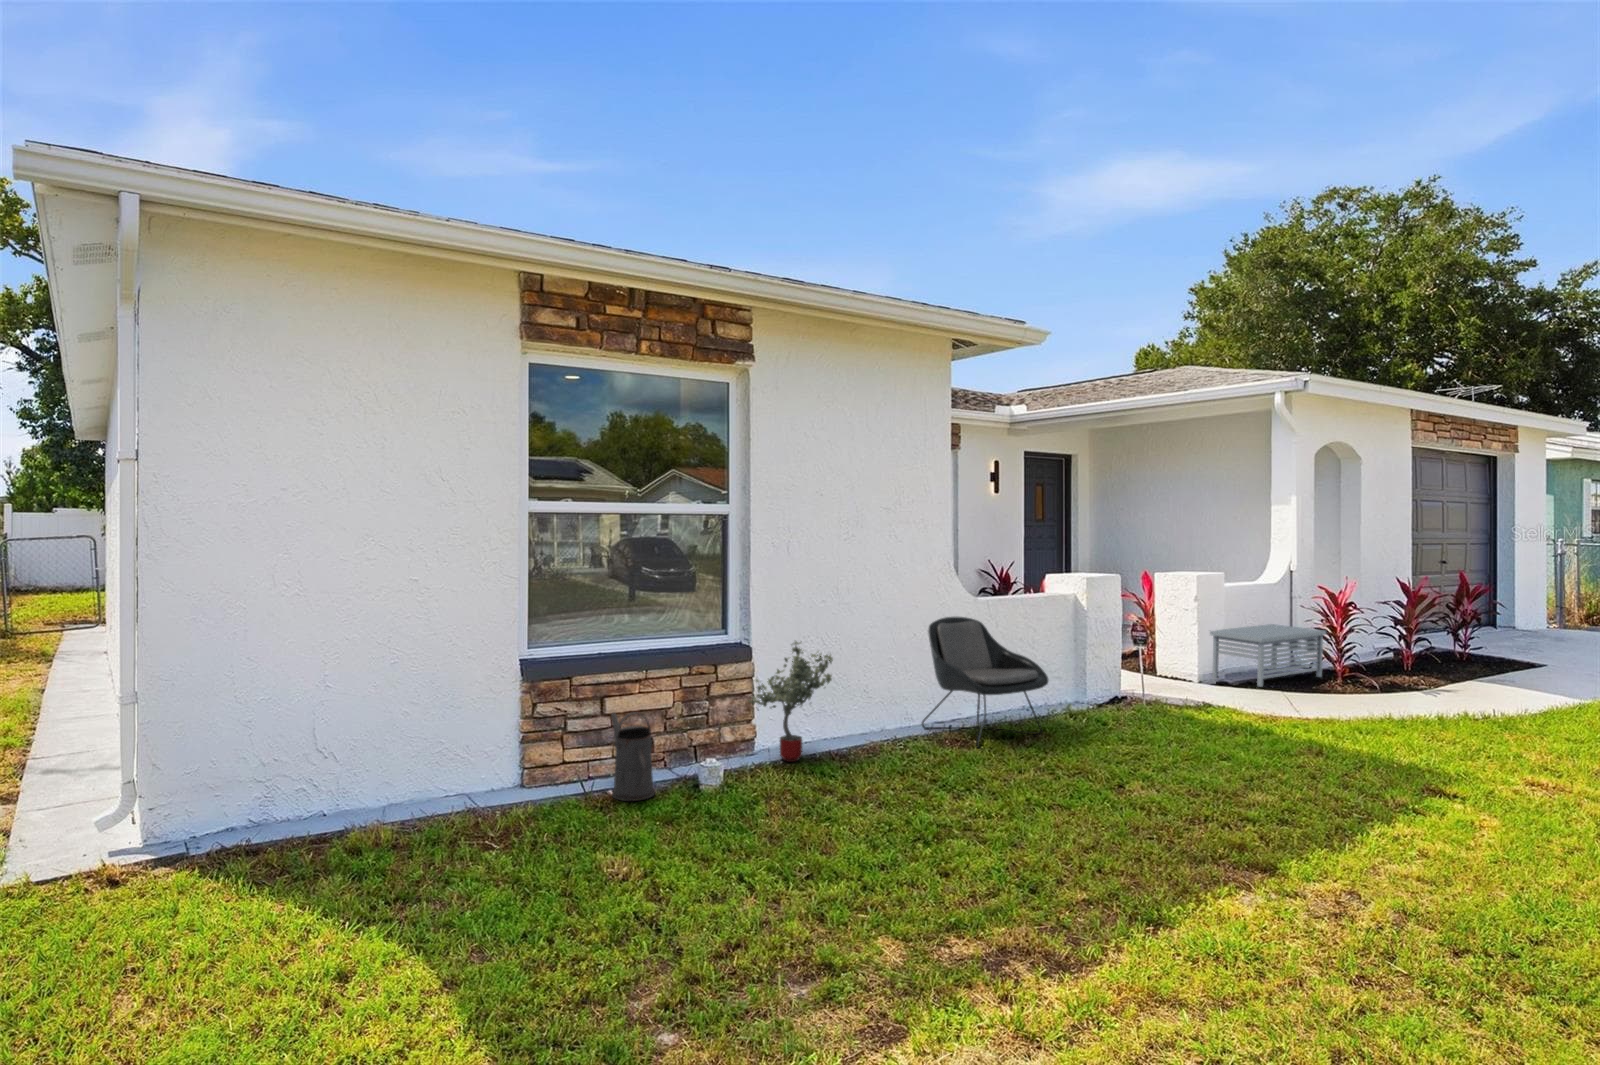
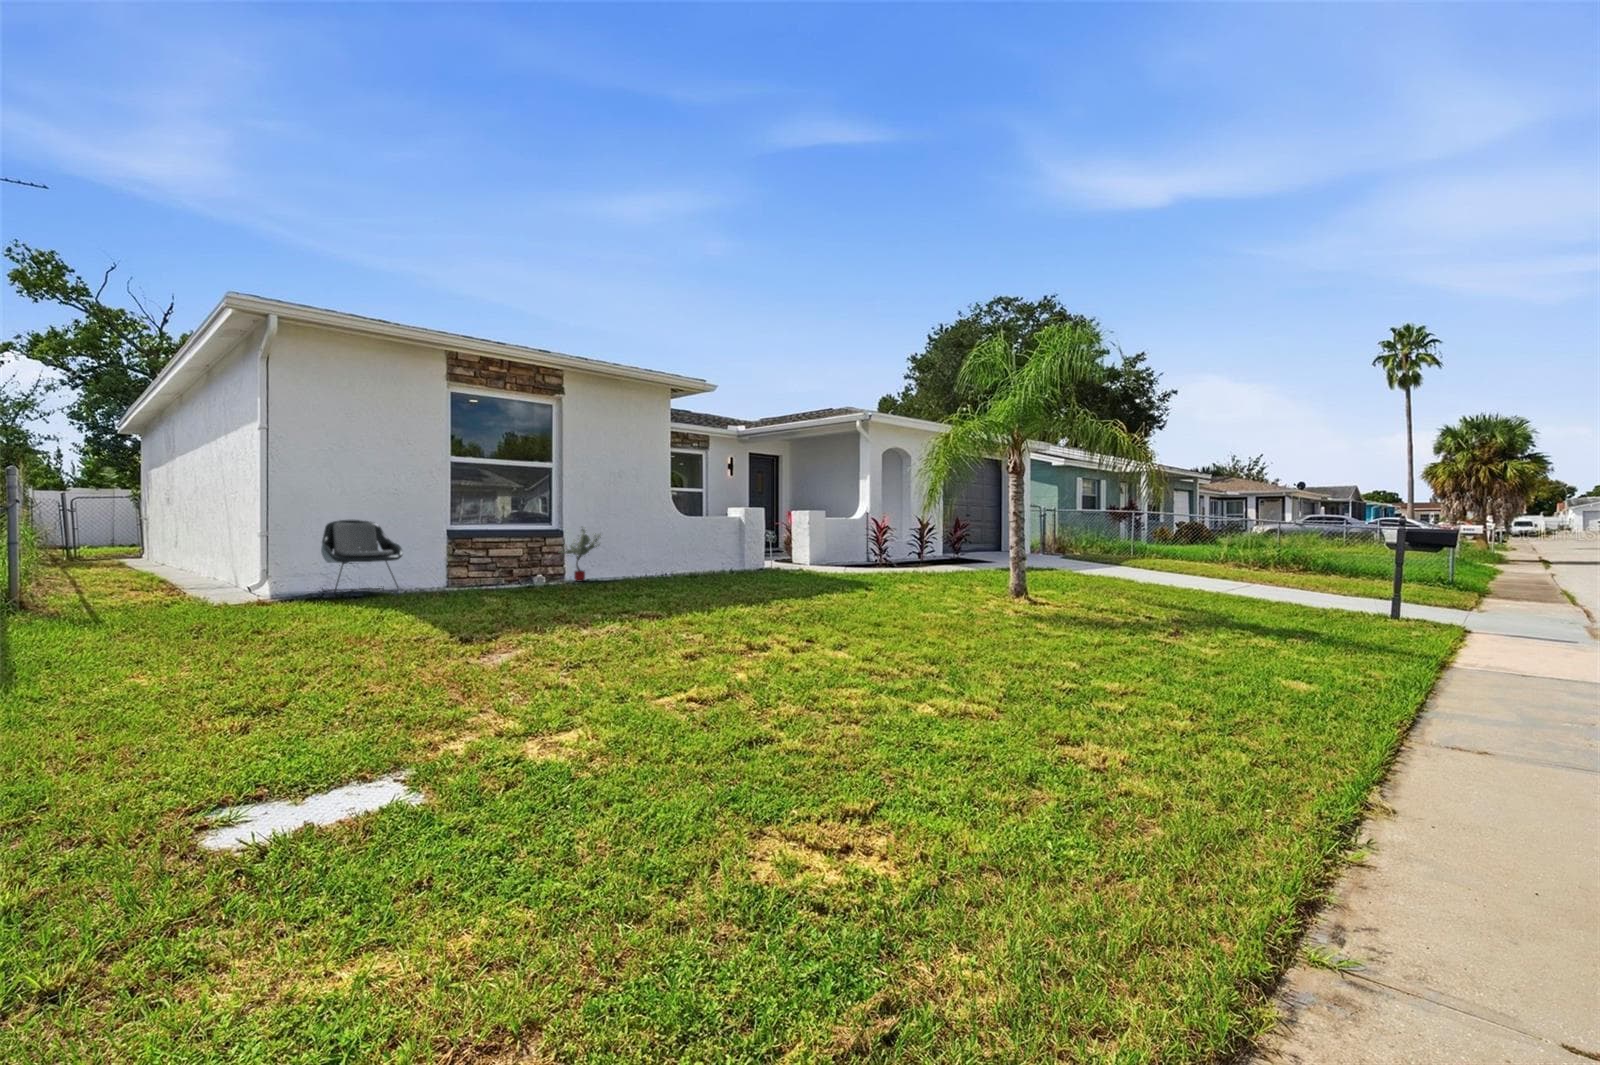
lounge chair: present [921,617,1048,747] -> present [321,520,403,596]
storage bench: present [1210,624,1326,687] -> none [819,542,878,569]
watering can: present [611,712,655,801] -> none [491,550,511,587]

